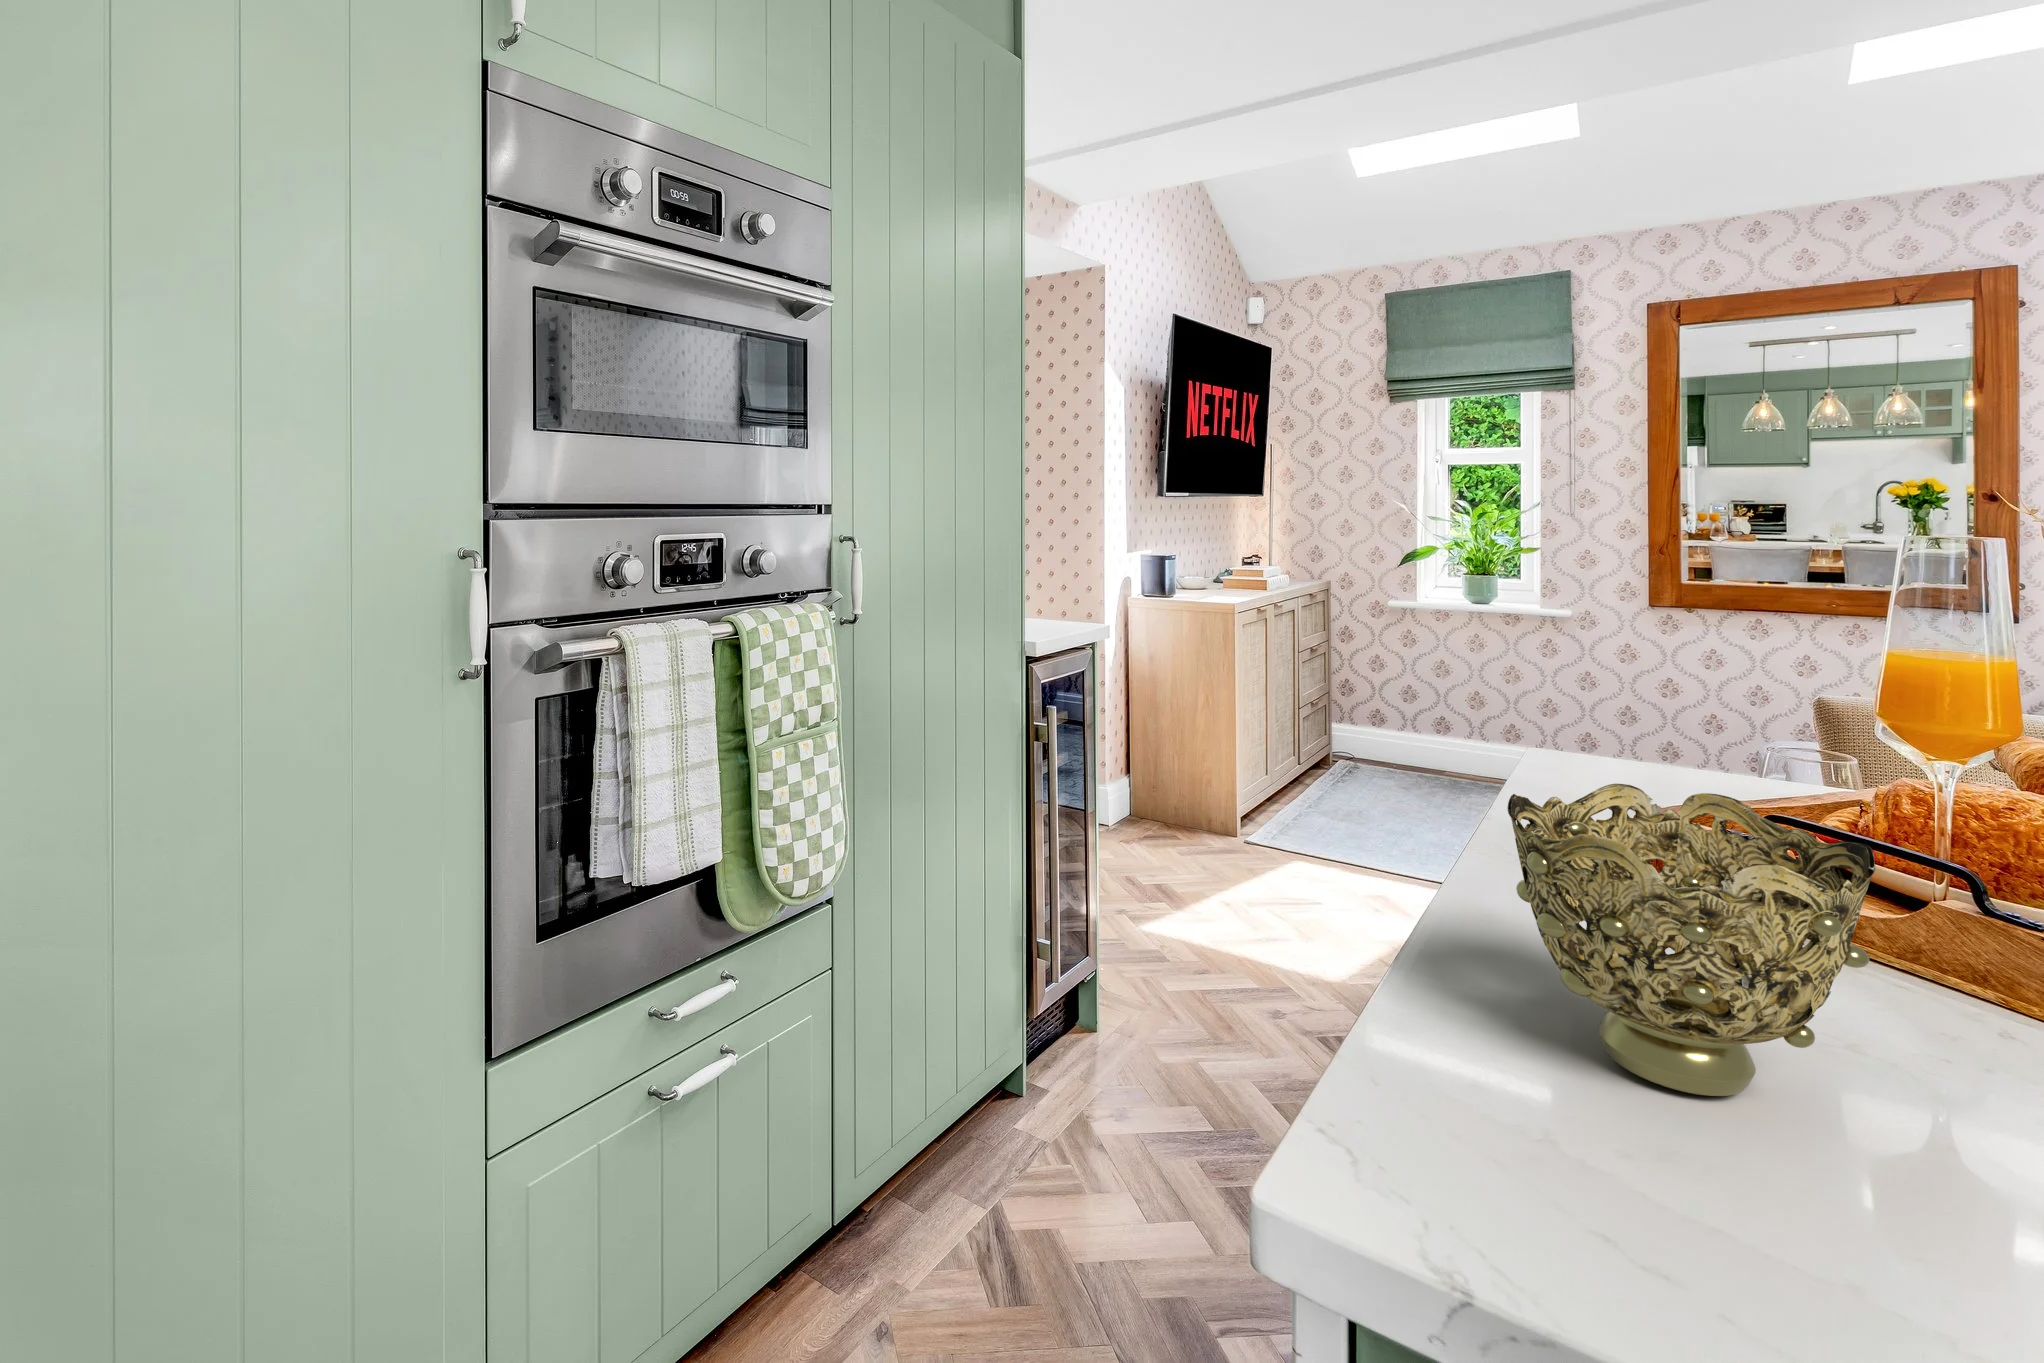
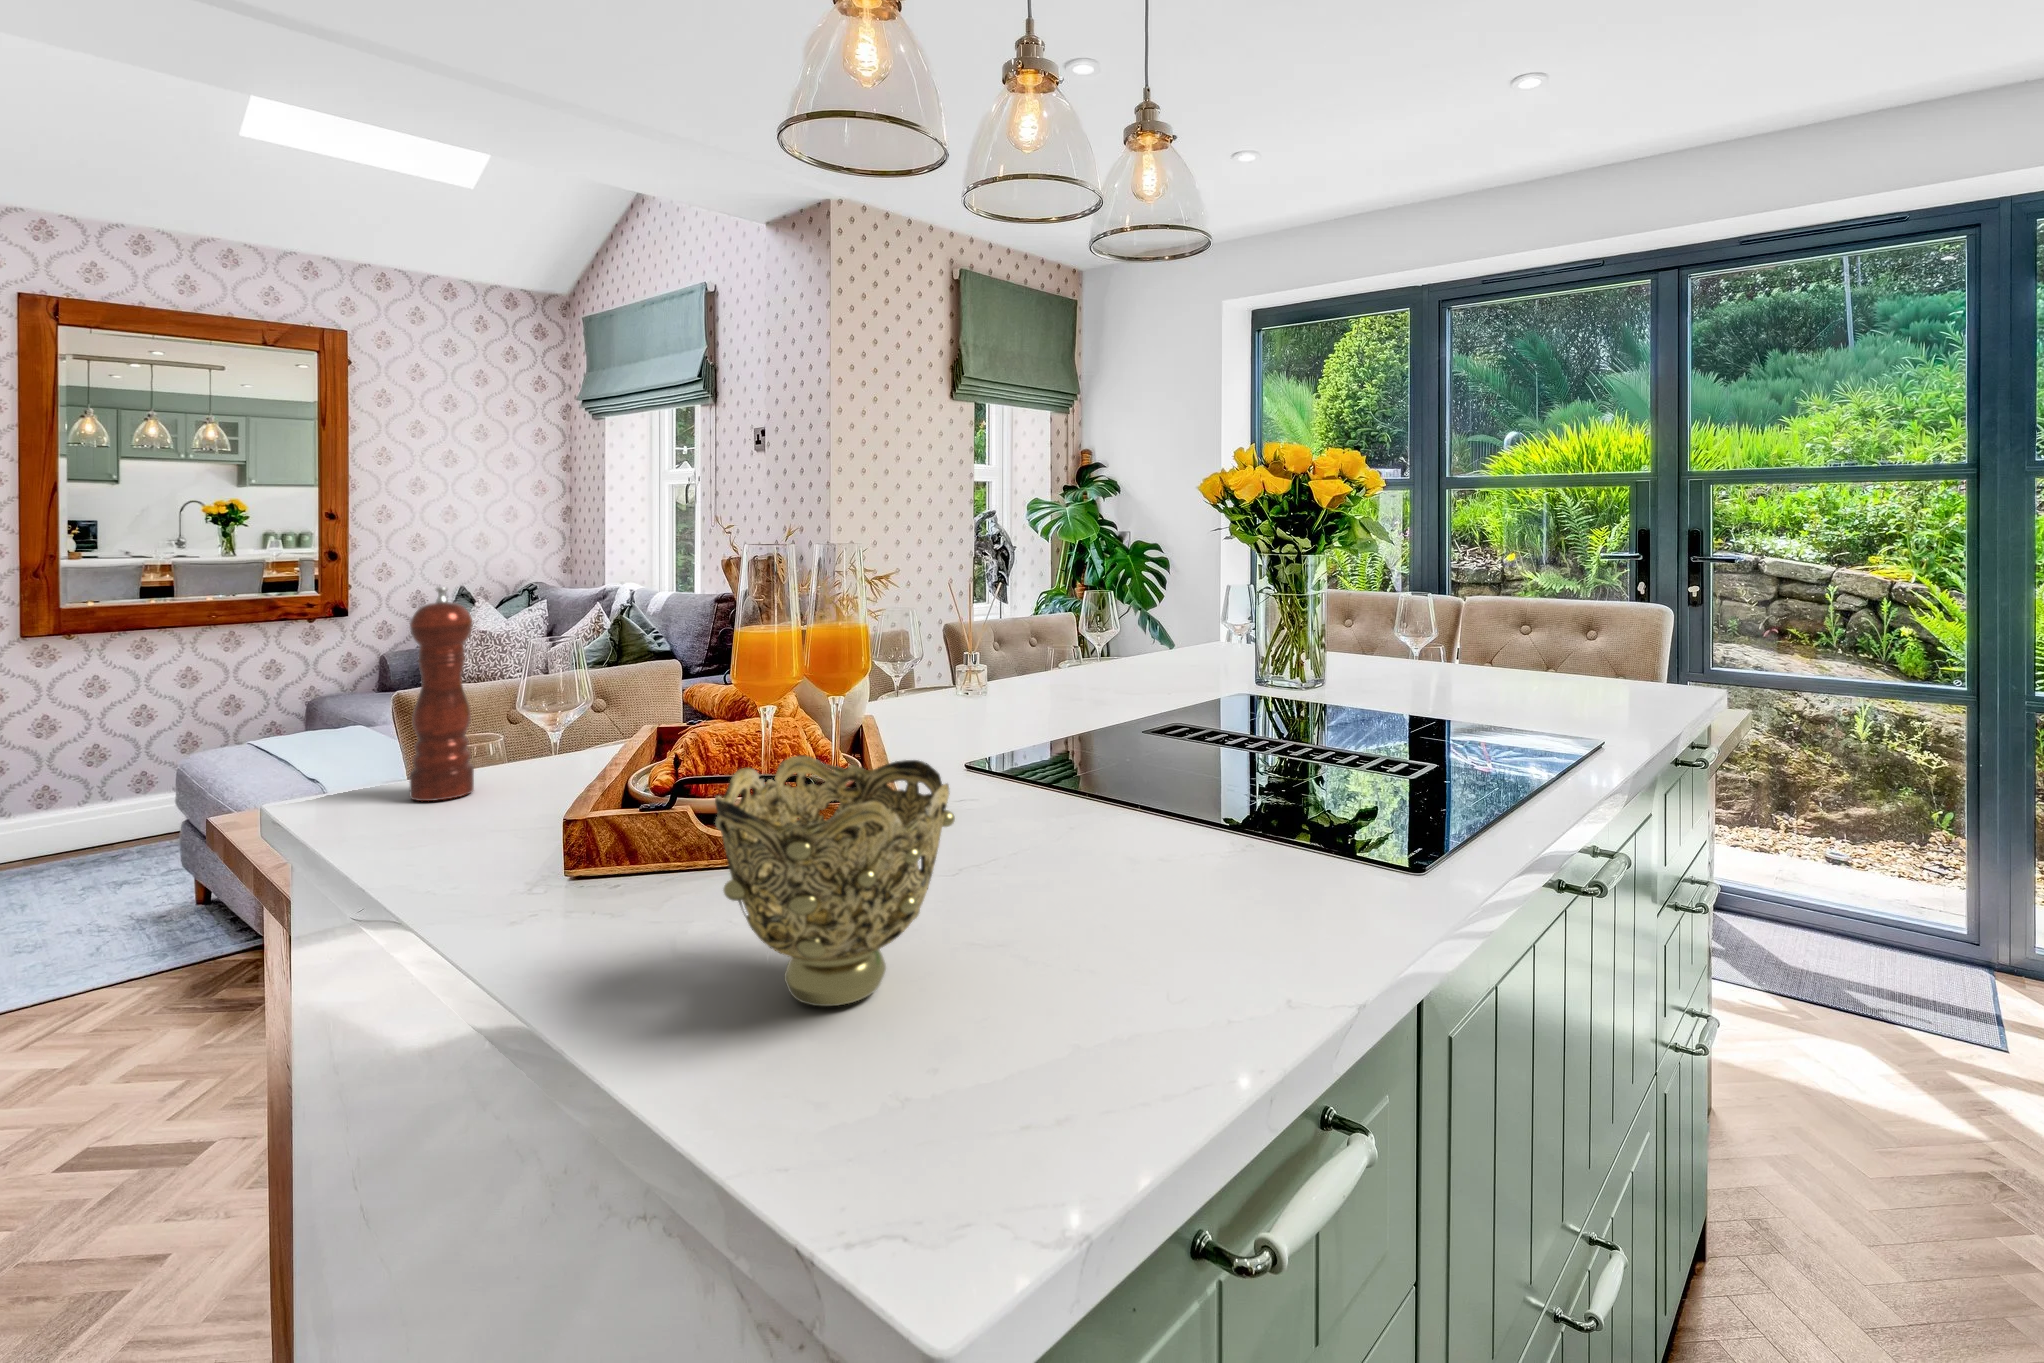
pepper mill: none [1639,574,1713,792] -> present [410,587,474,801]

